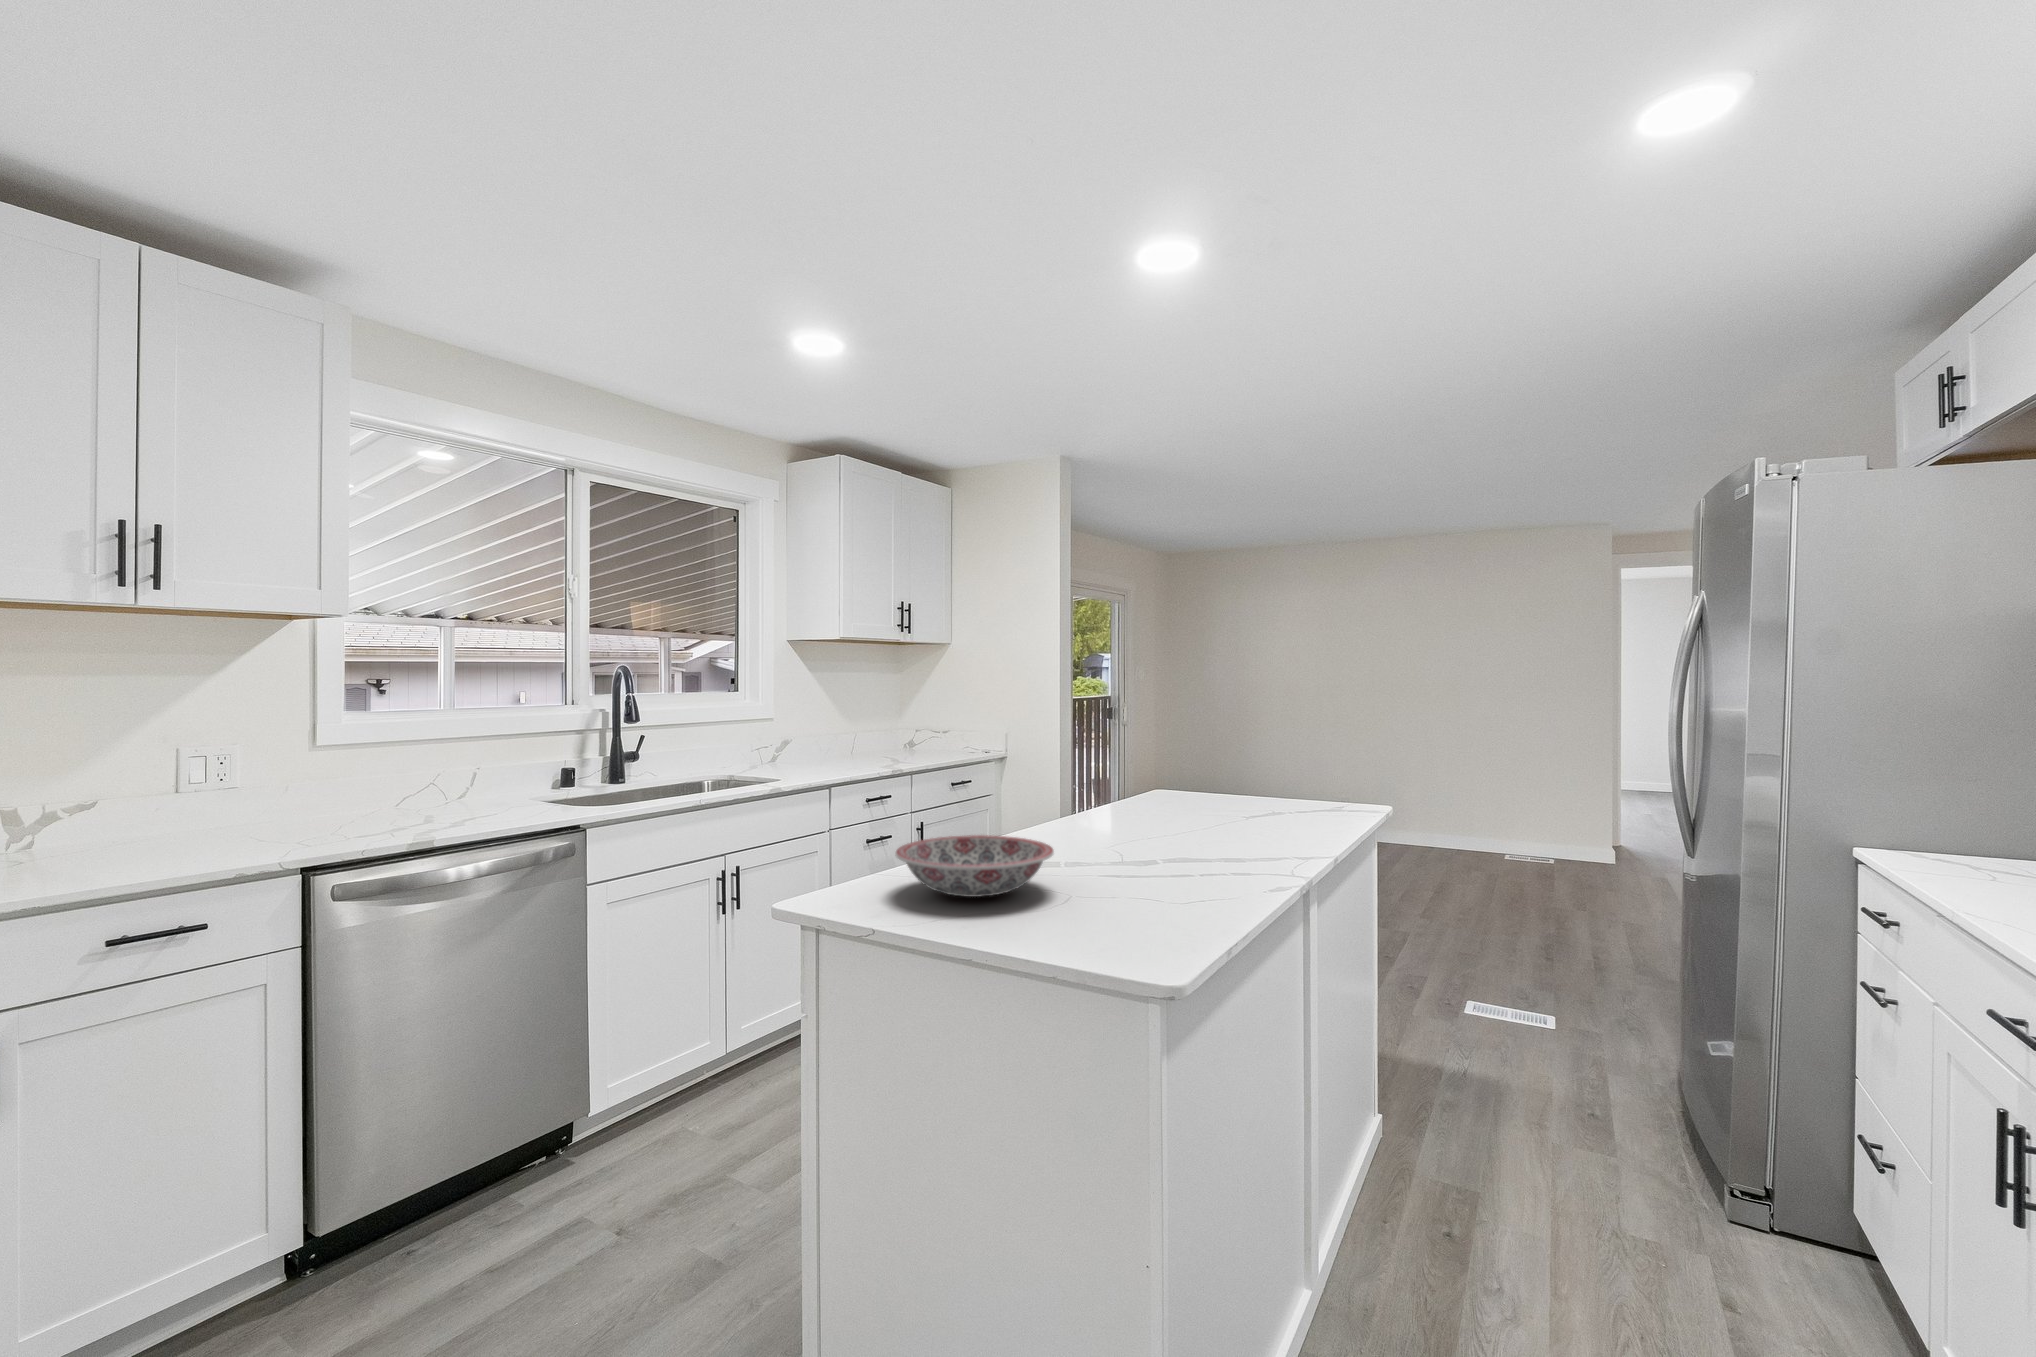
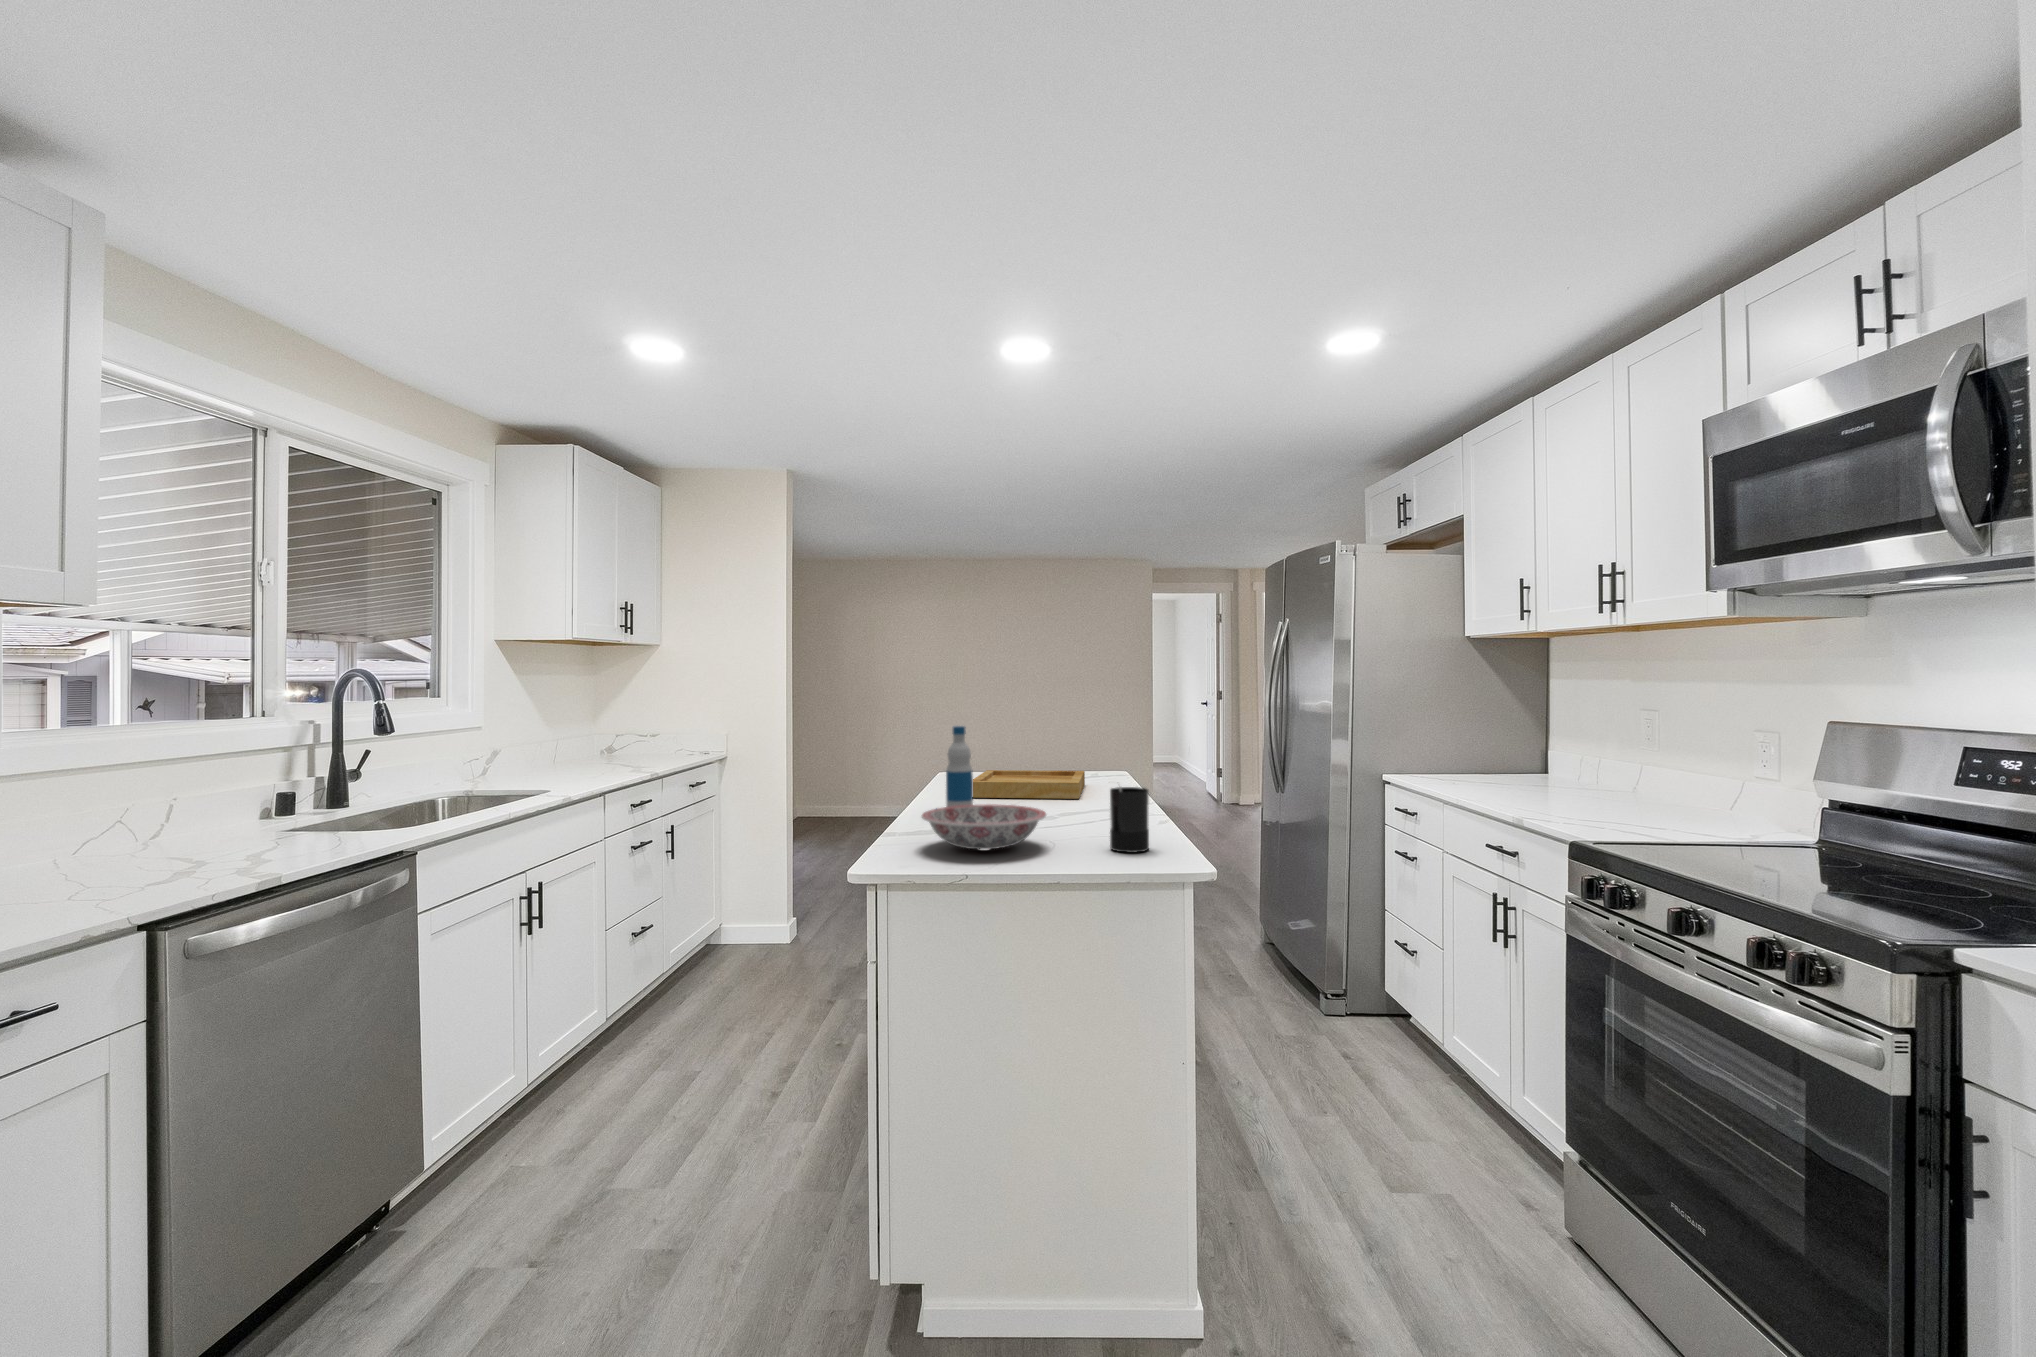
bottle: none [1041,736,1073,846] -> present [946,726,973,807]
tray: none [1114,790,1294,838] -> present [973,770,1085,799]
candle: none [1112,824,1167,929] -> present [1110,786,1149,853]

